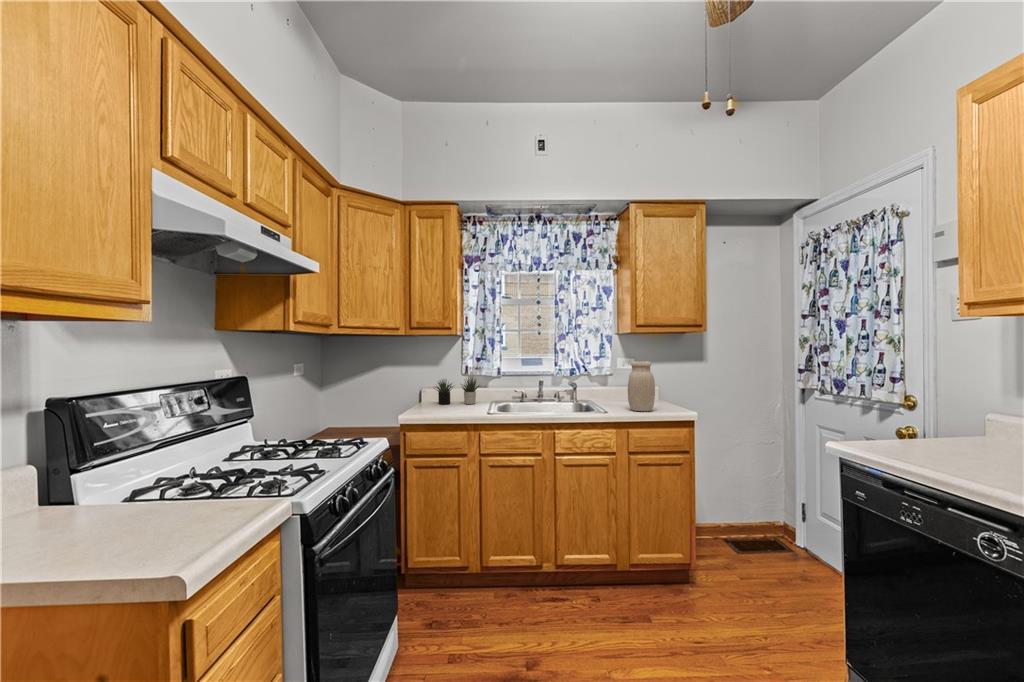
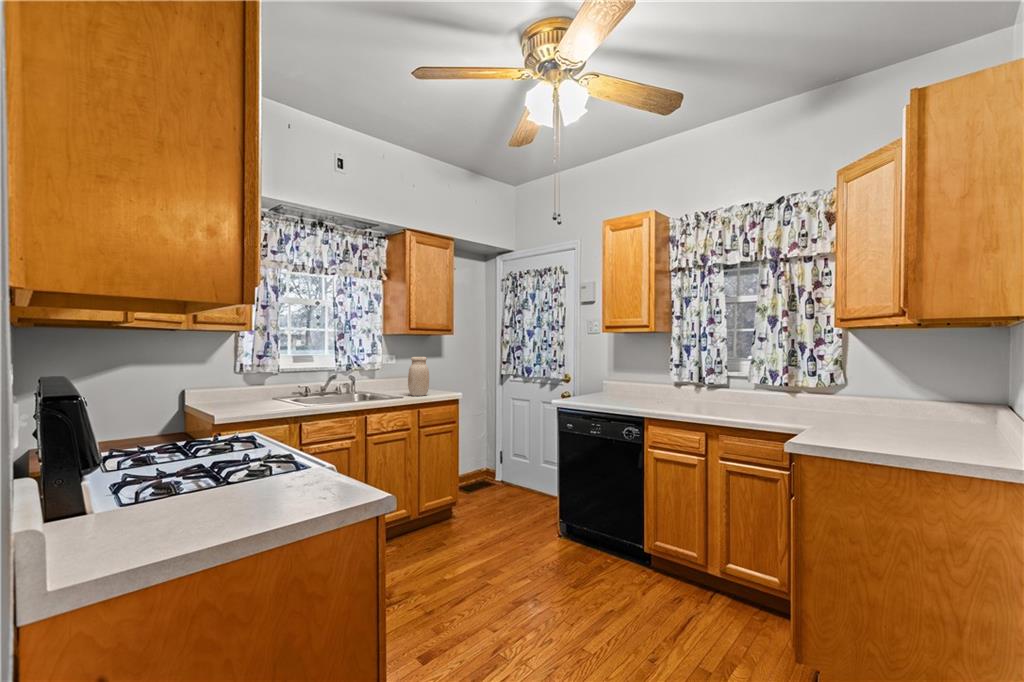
succulent plant: present [434,378,479,405] -> none [204,373,266,405]

